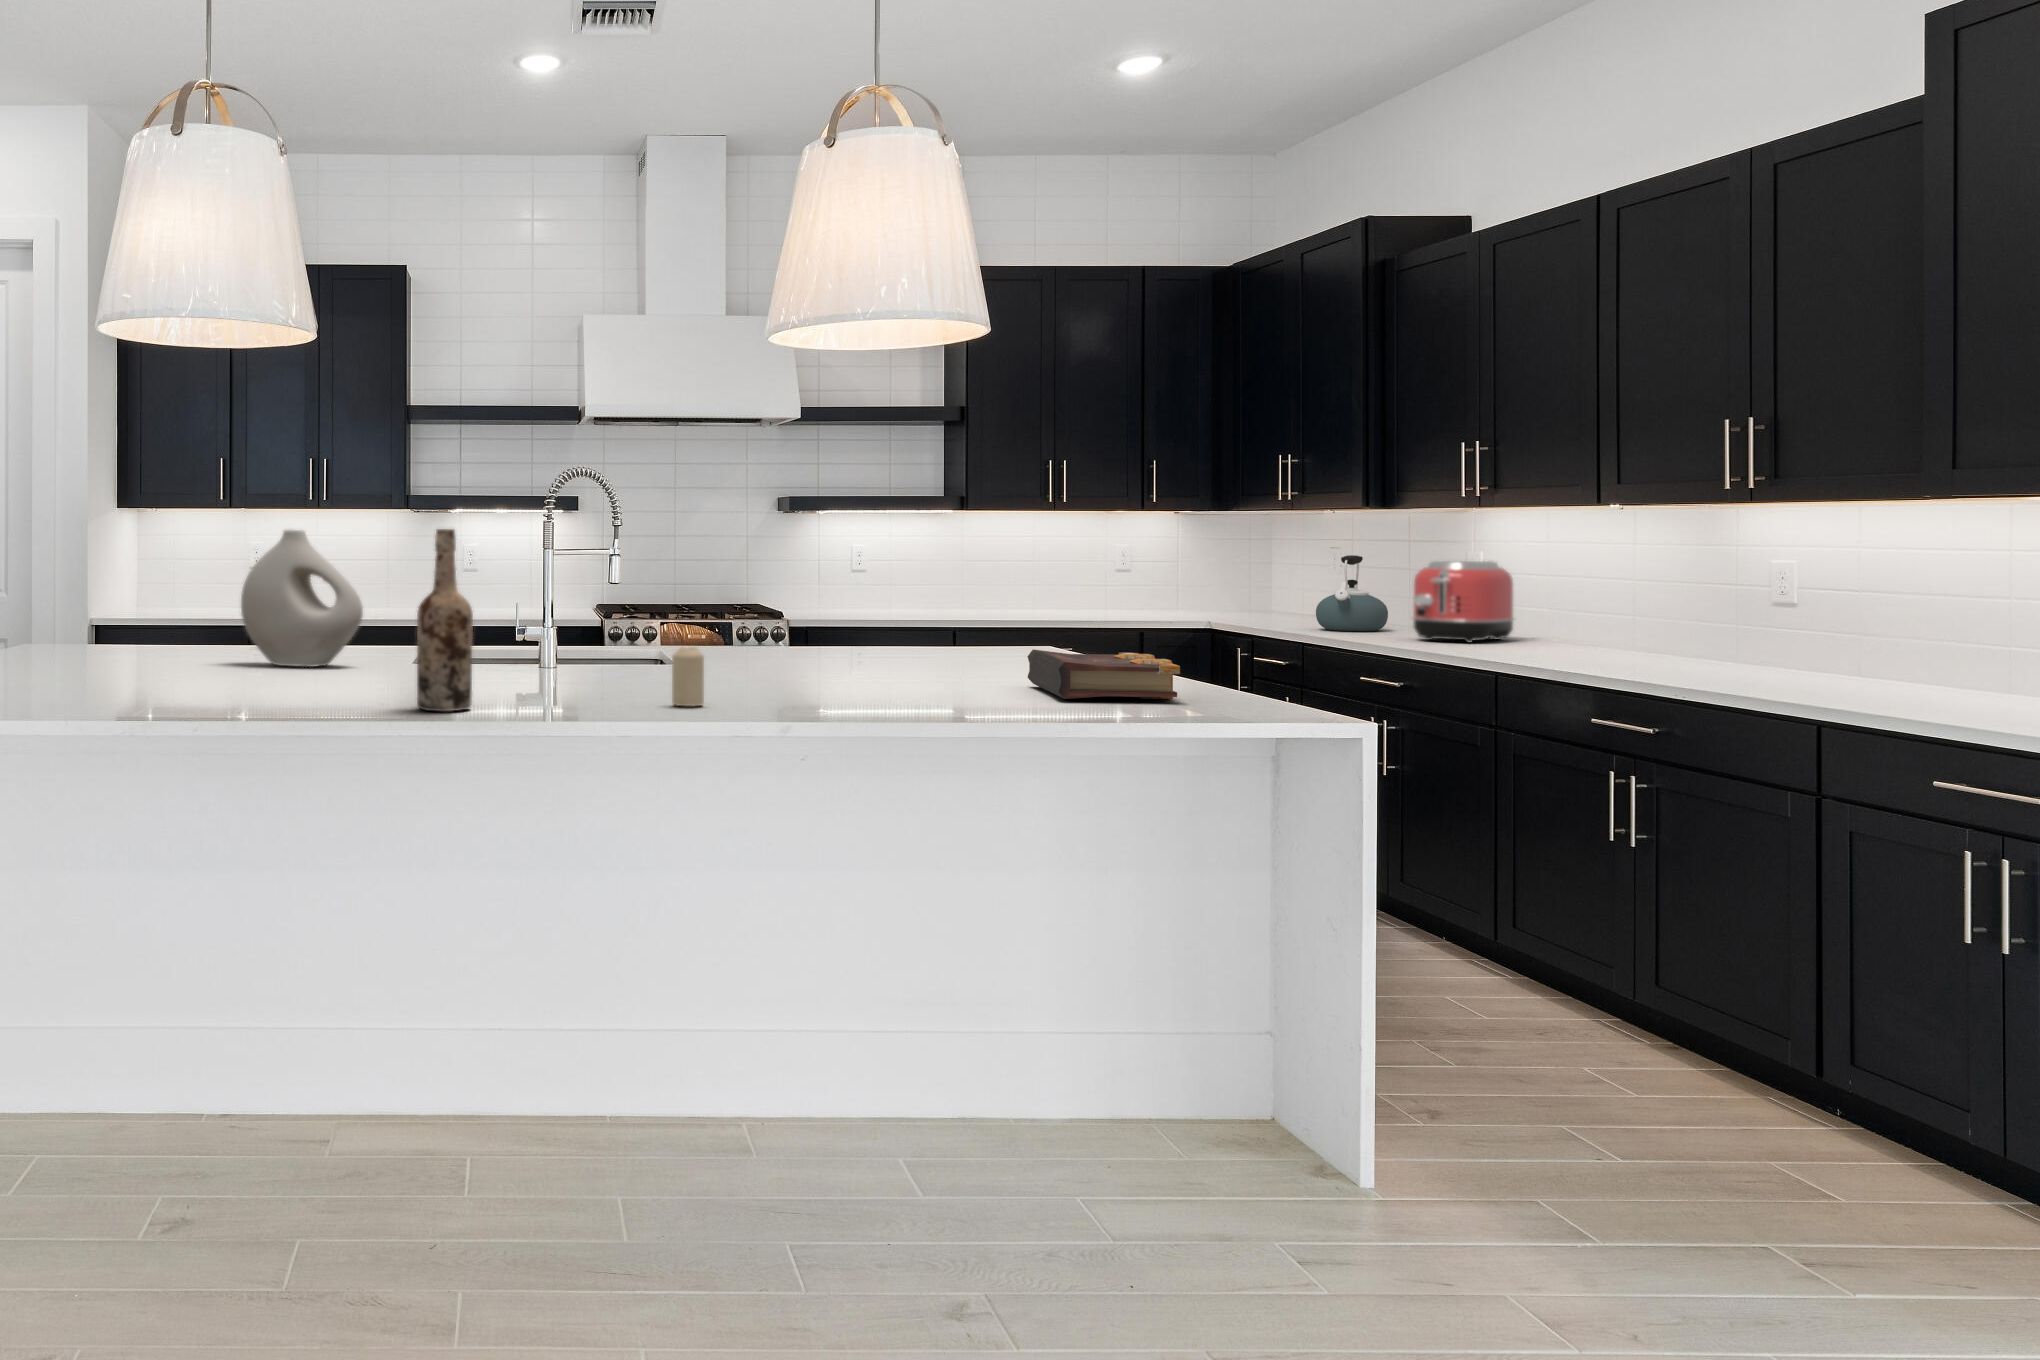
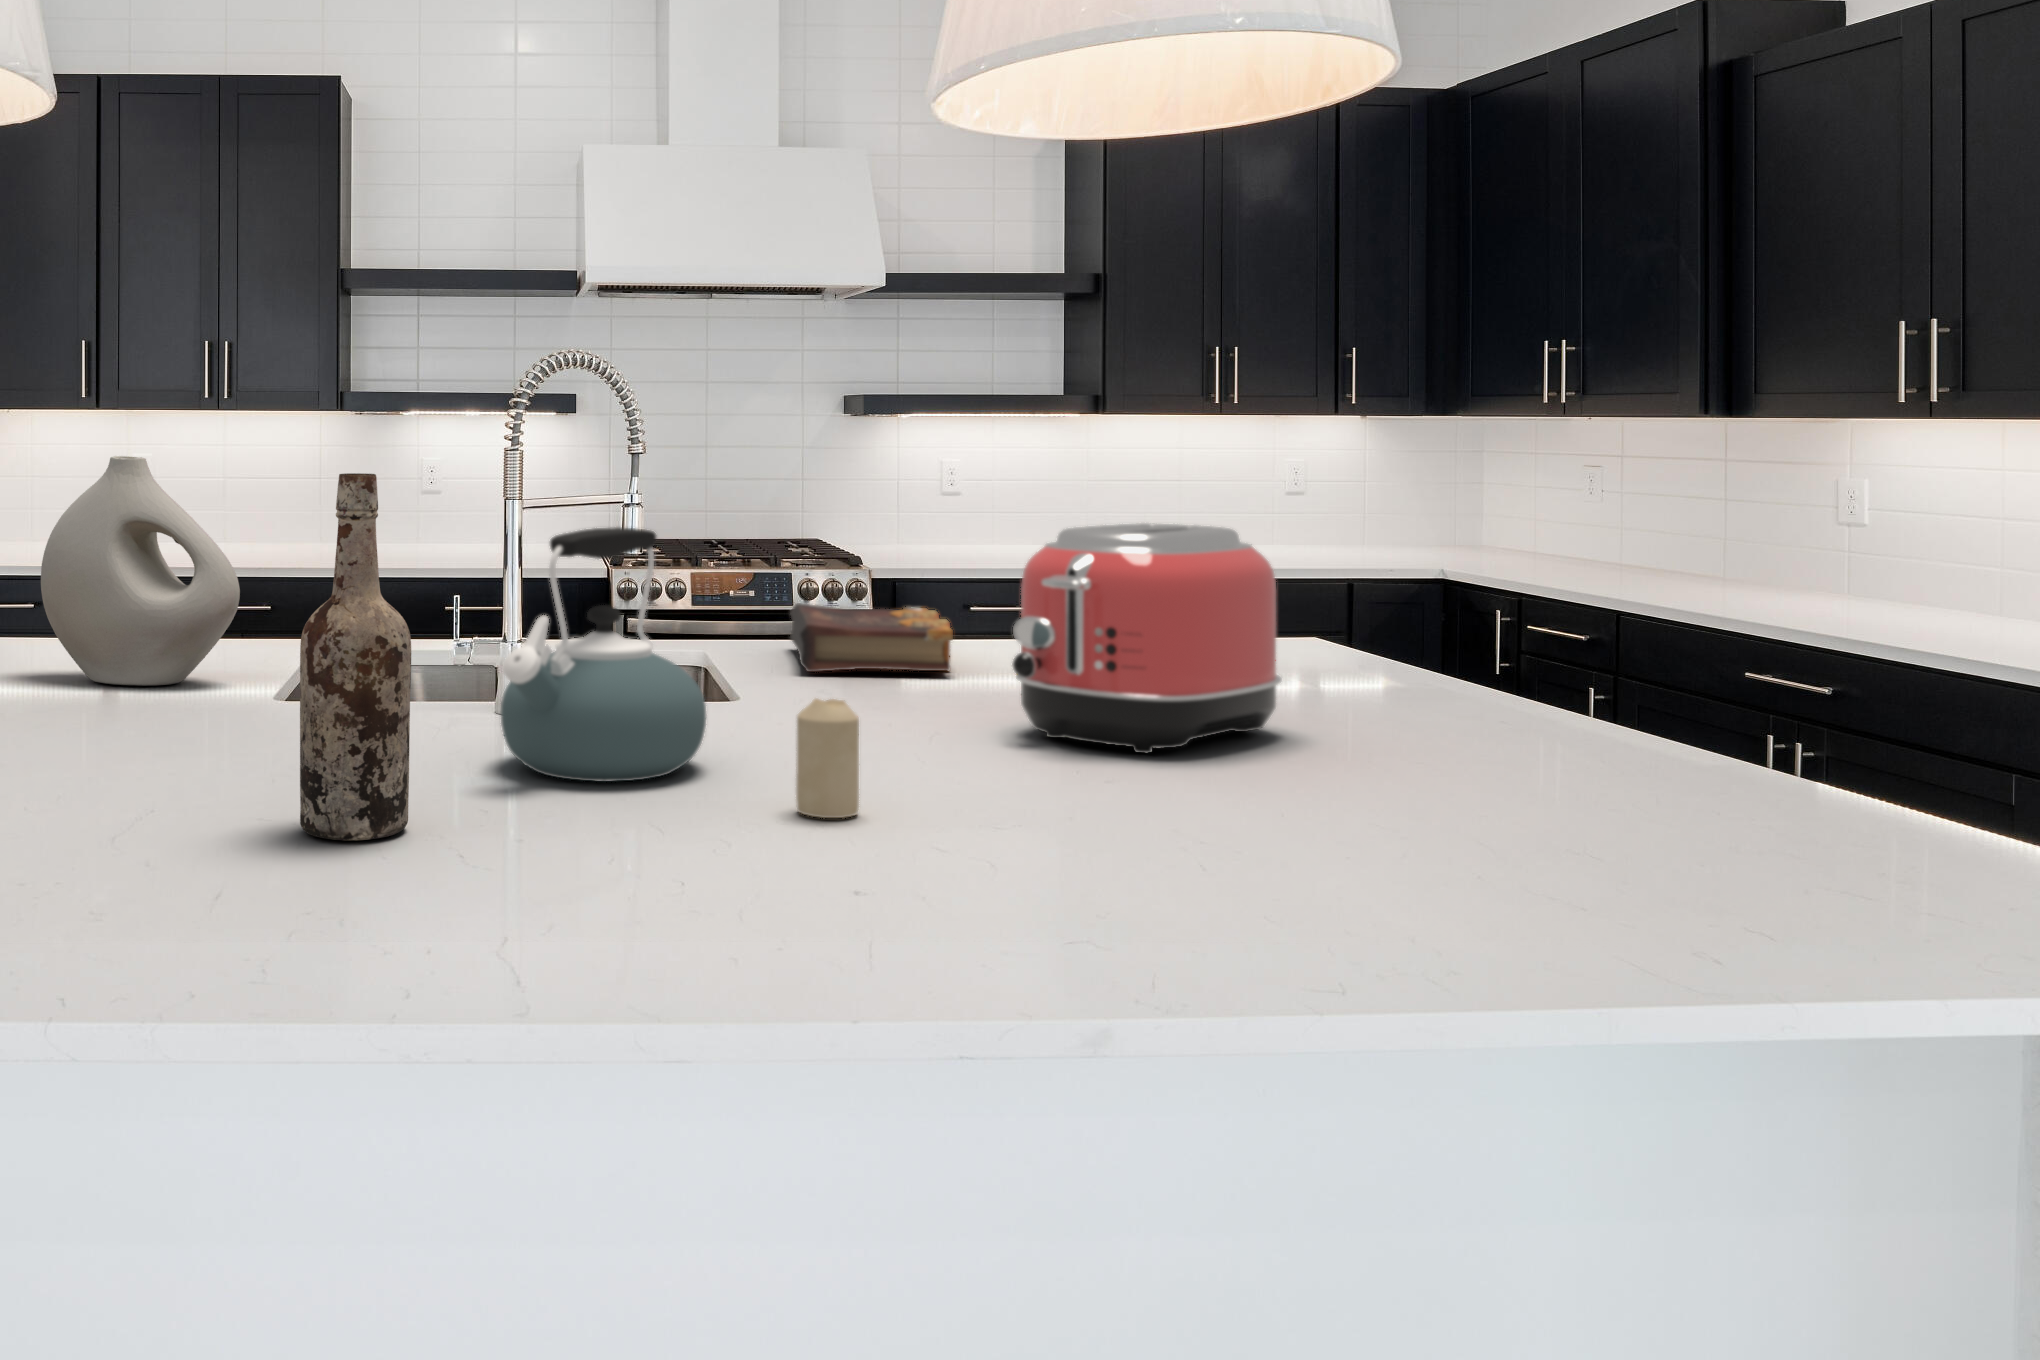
kettle: present [1316,555,1388,631] -> present [501,527,706,782]
toaster: present [1413,561,1514,643] -> present [1013,523,1282,753]
book: present [1028,649,1180,699] -> present [790,603,953,672]

